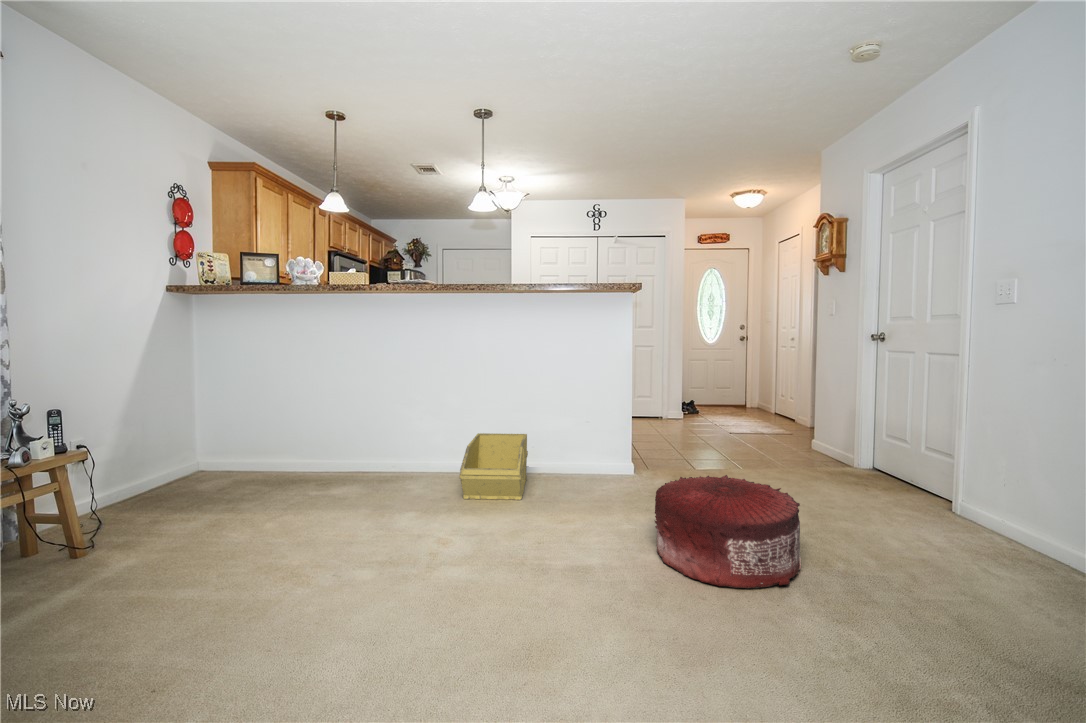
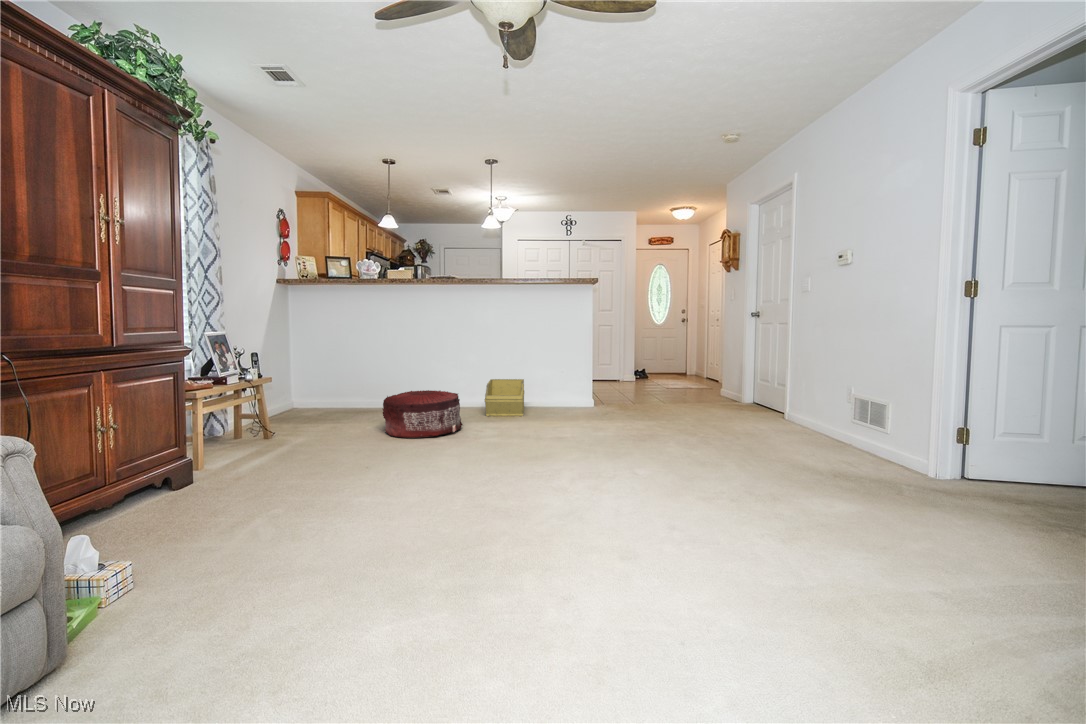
pouf: present [655,475,801,588] -> present [383,390,463,438]

